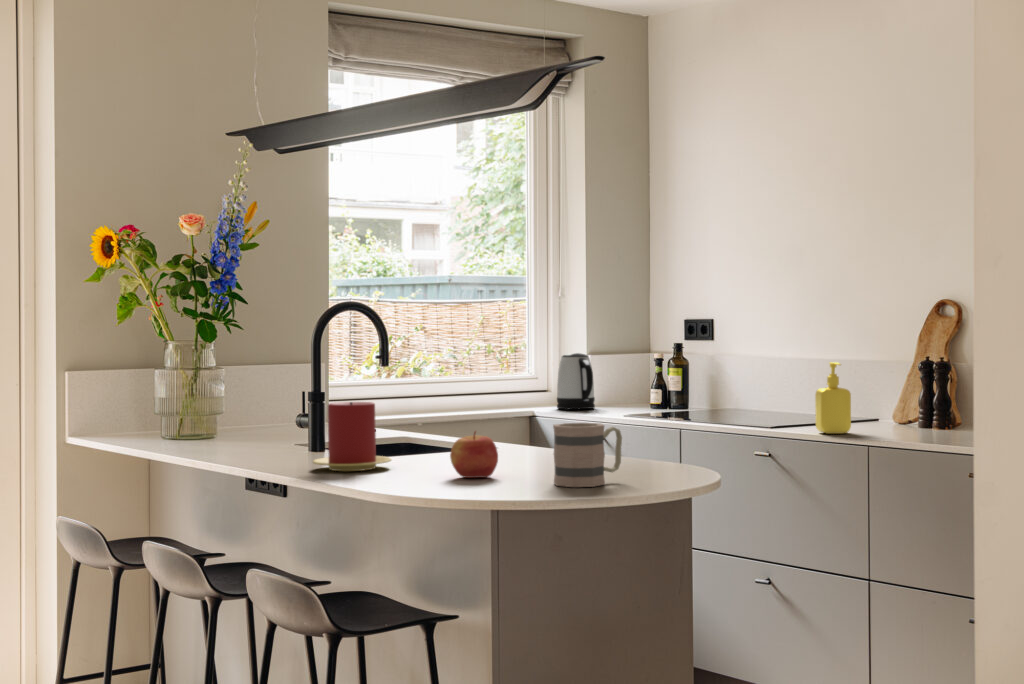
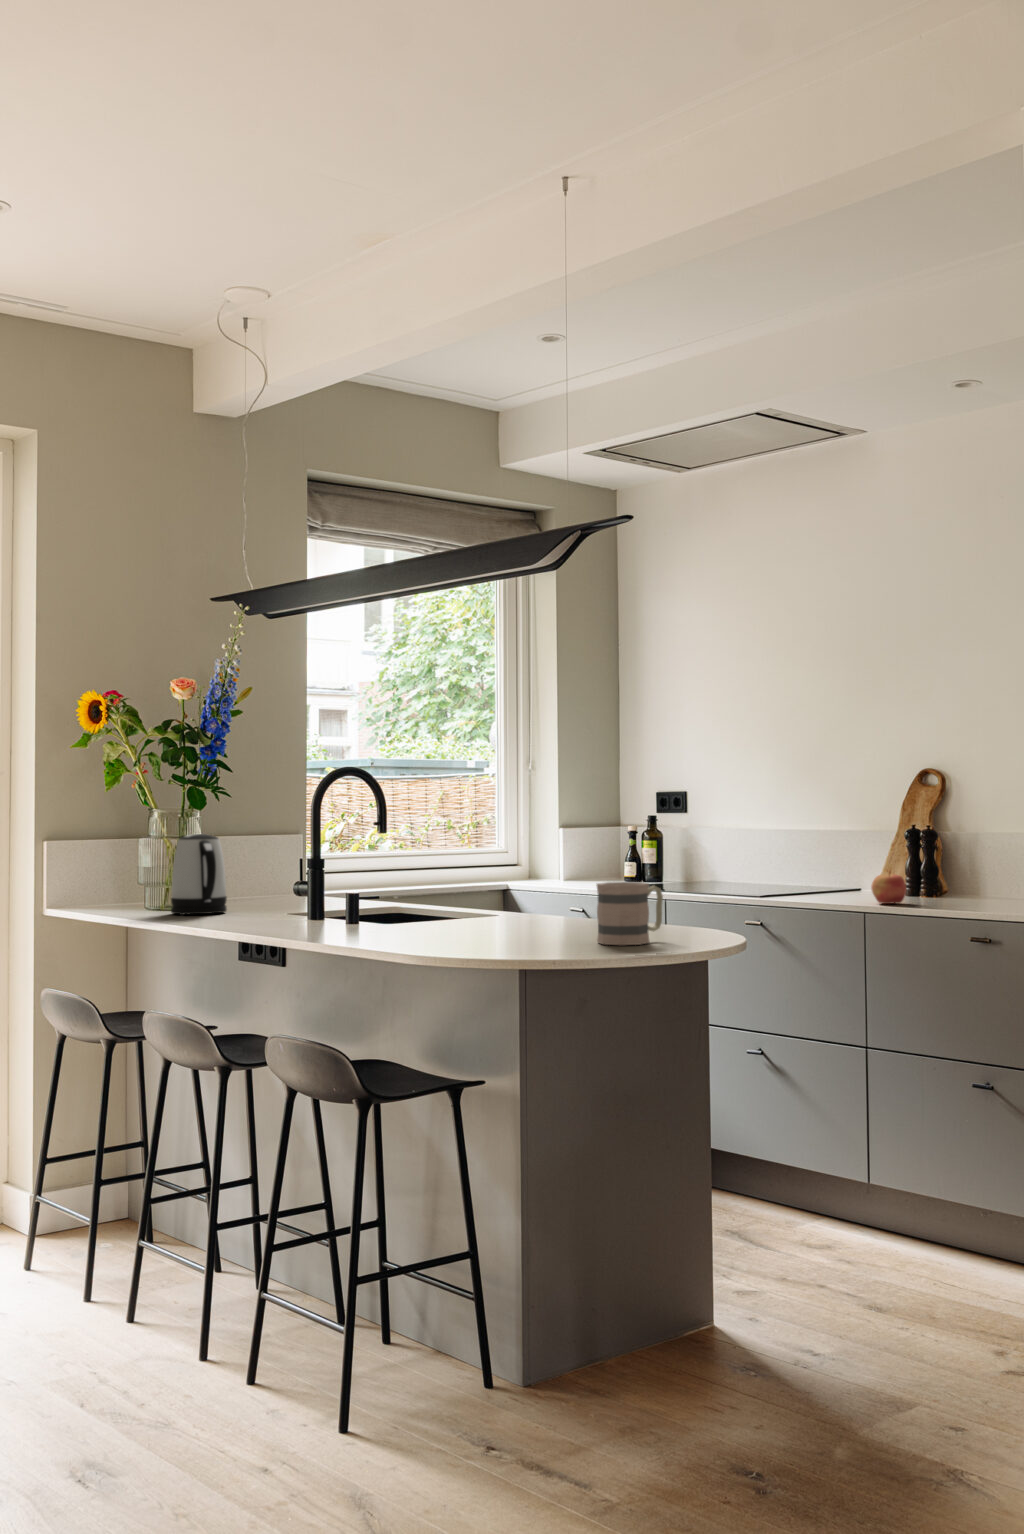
kettle: present [557,353,595,410] -> present [171,834,227,915]
soap dispenser: present [815,362,851,434] -> none [807,831,843,902]
candle: present [313,402,391,471] -> none [338,865,419,935]
apple: present [450,432,498,478] -> present [871,873,906,904]

